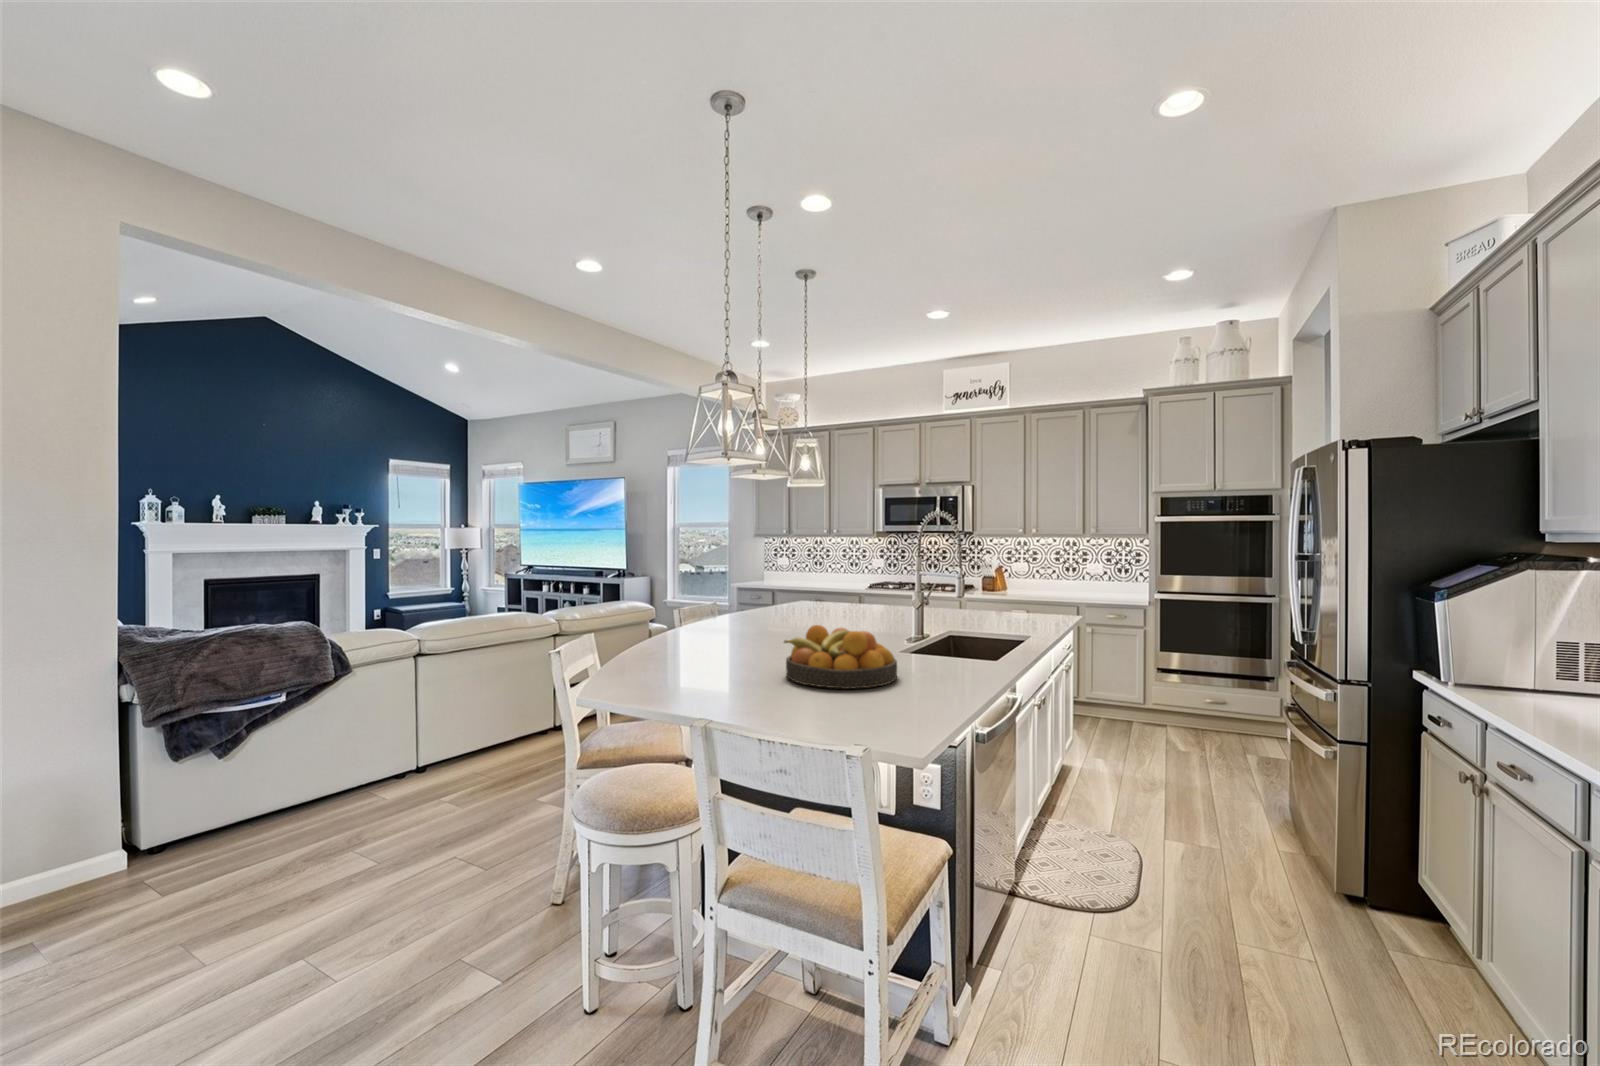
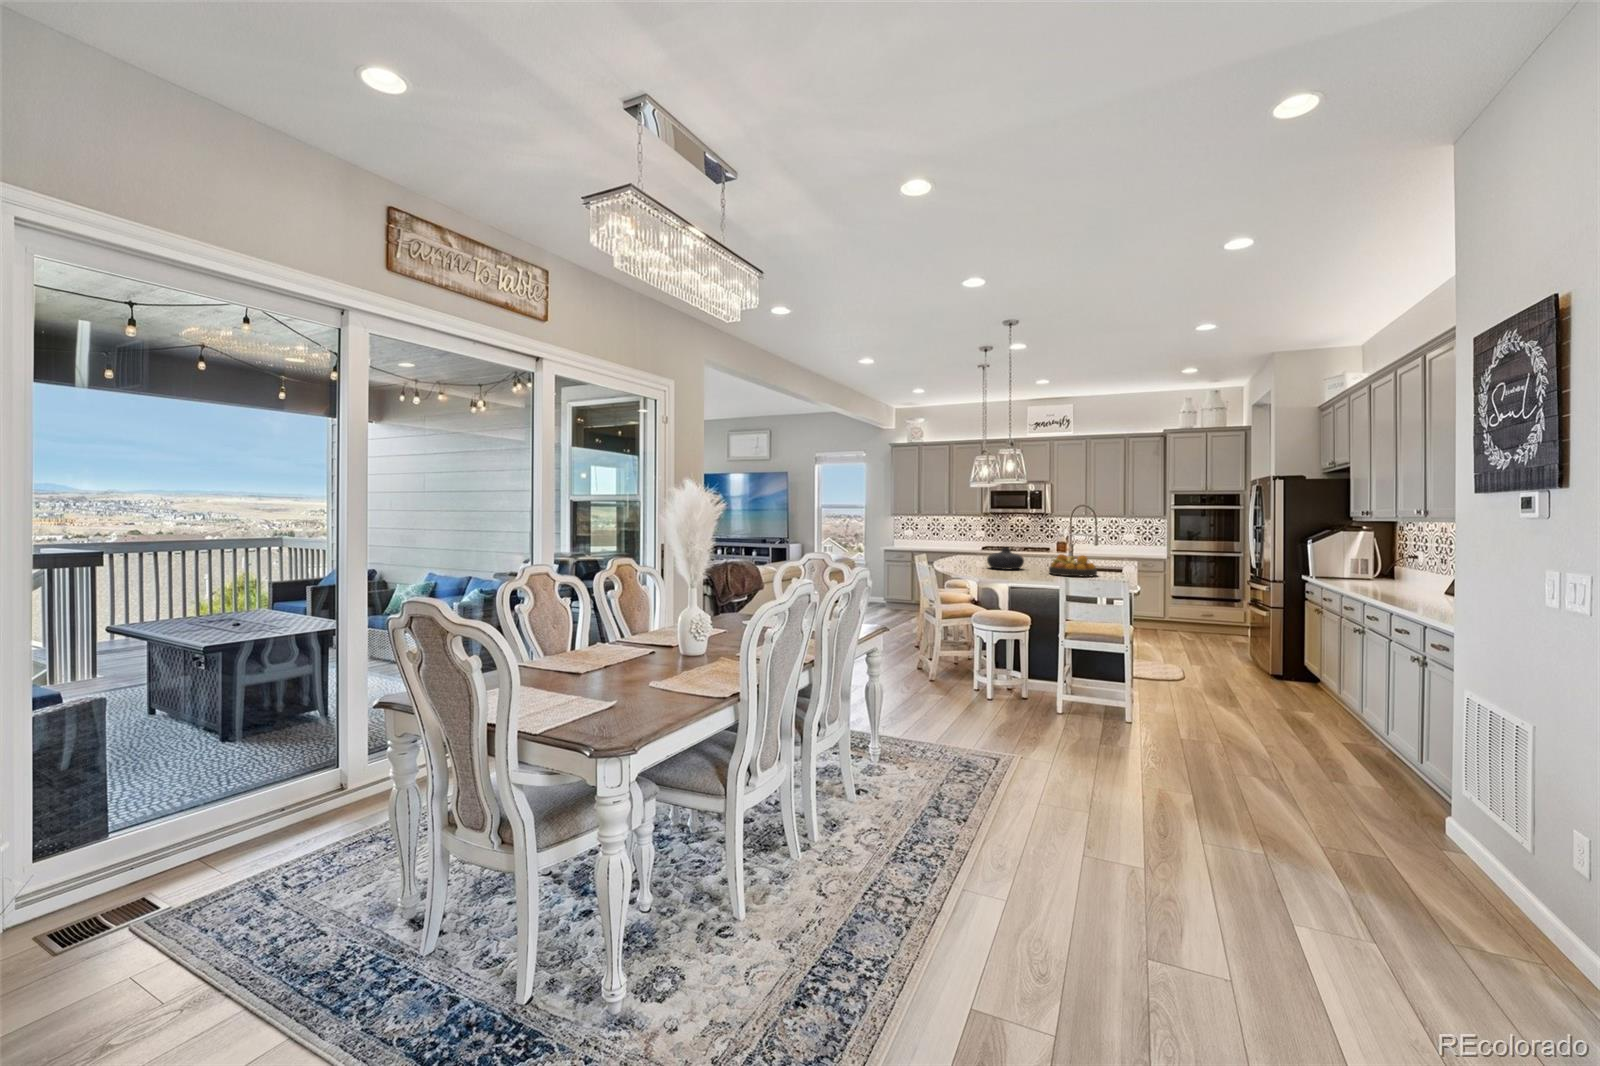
vase: none [697,603,776,654] -> present [987,548,1024,569]

